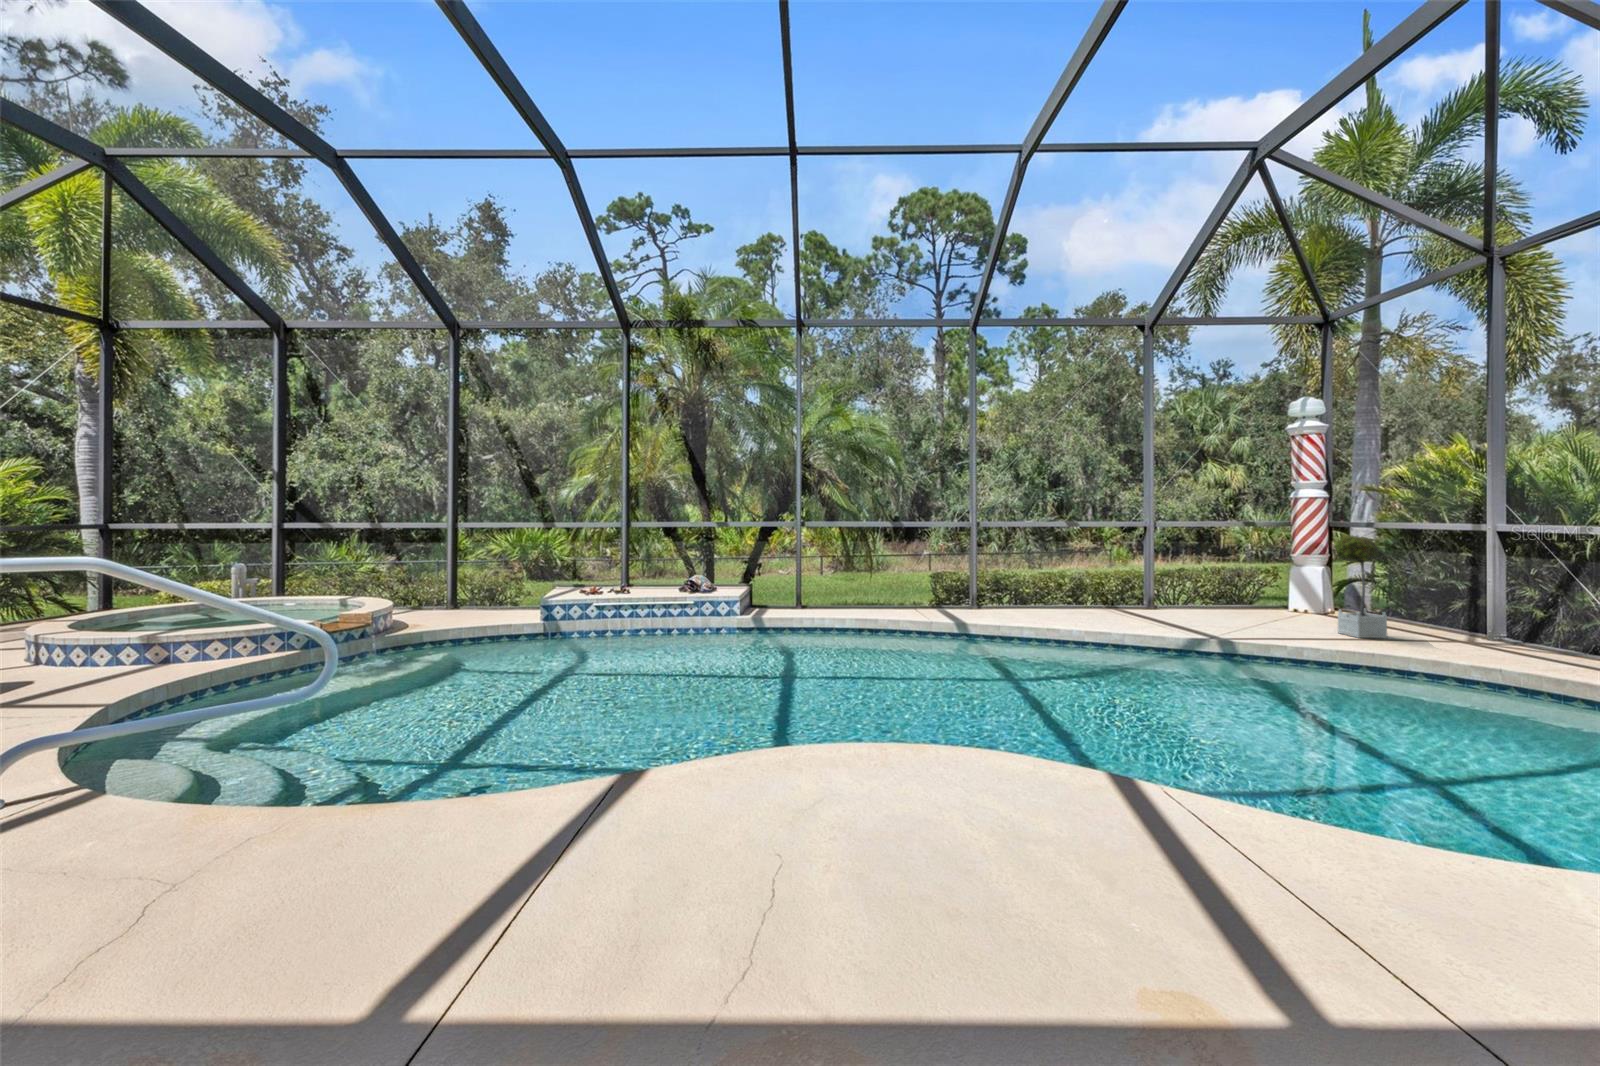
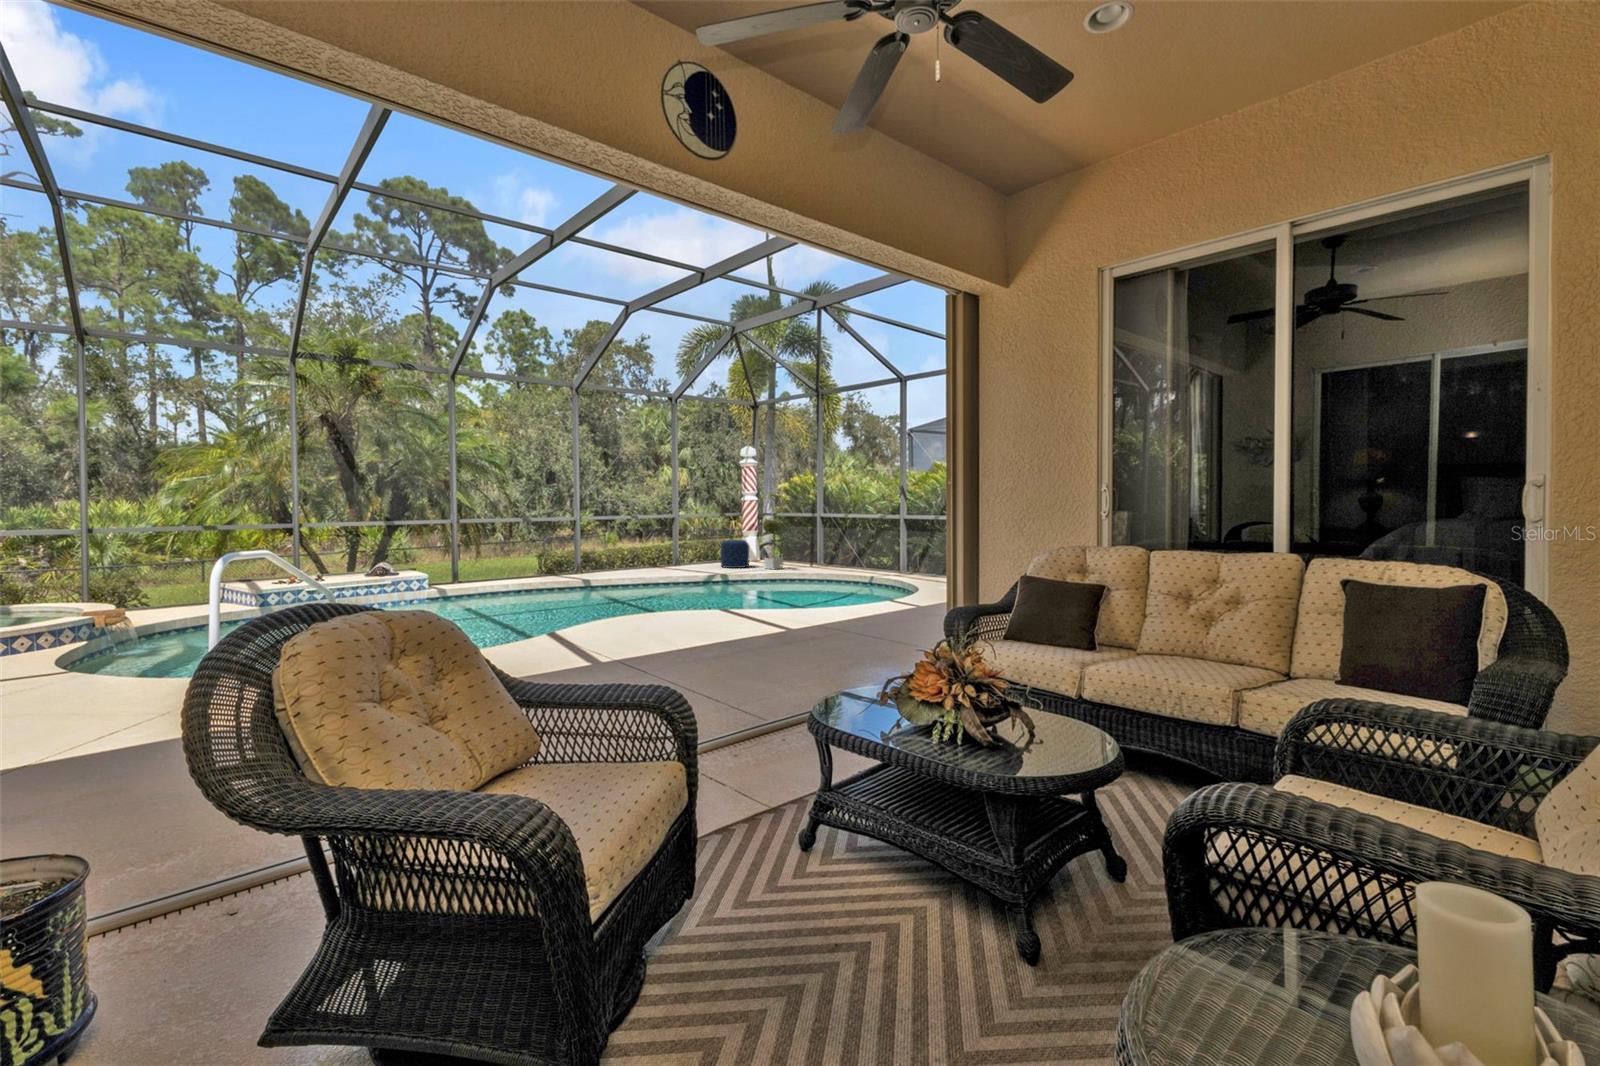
pouf: none [1240,572,1305,626] -> present [720,540,749,568]

